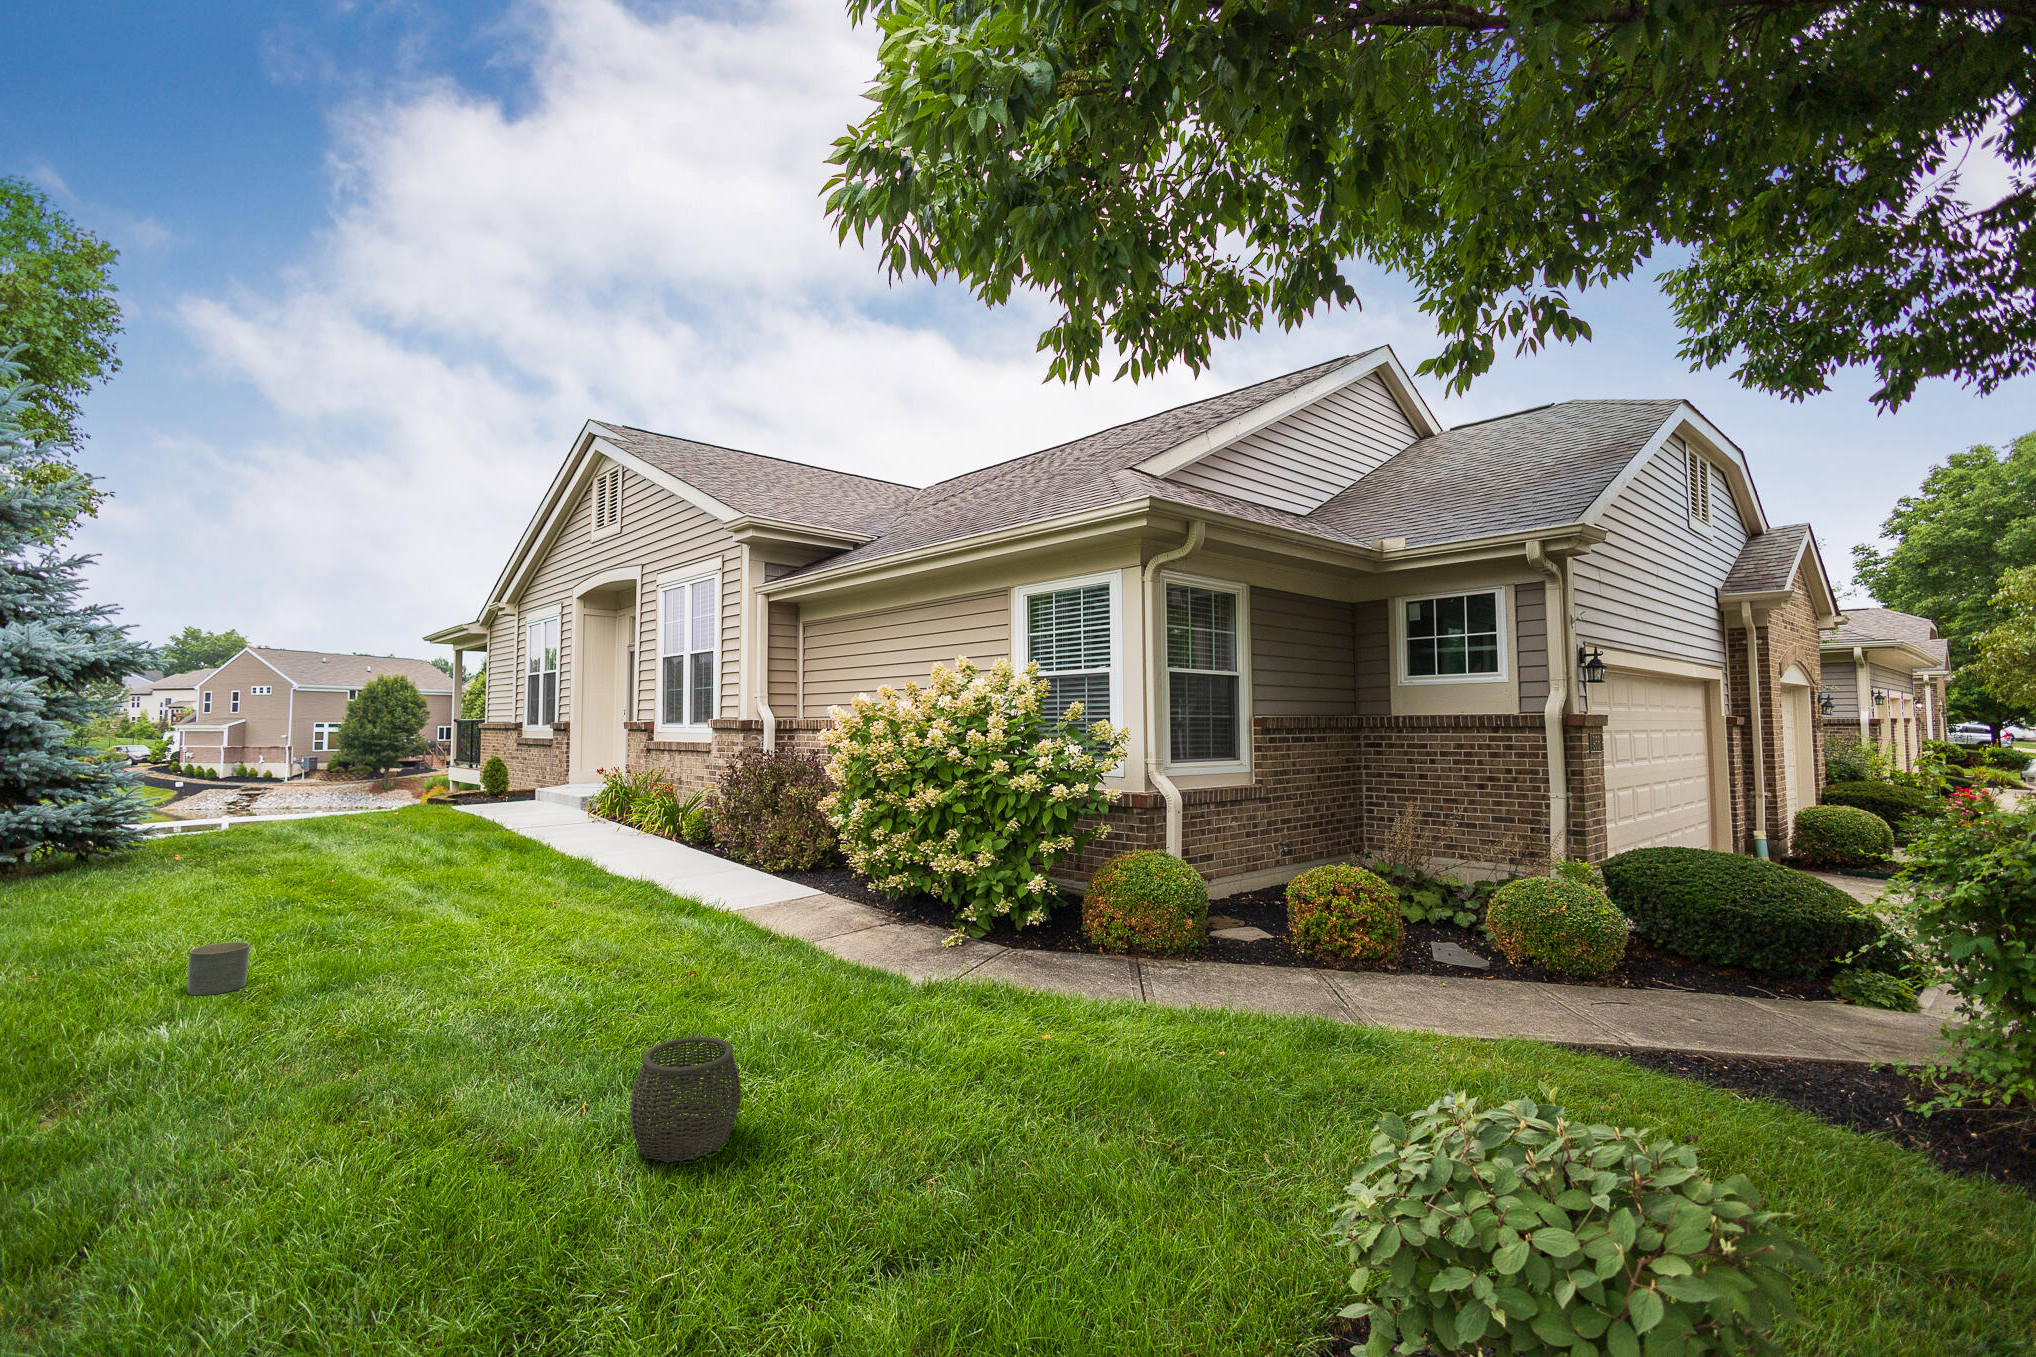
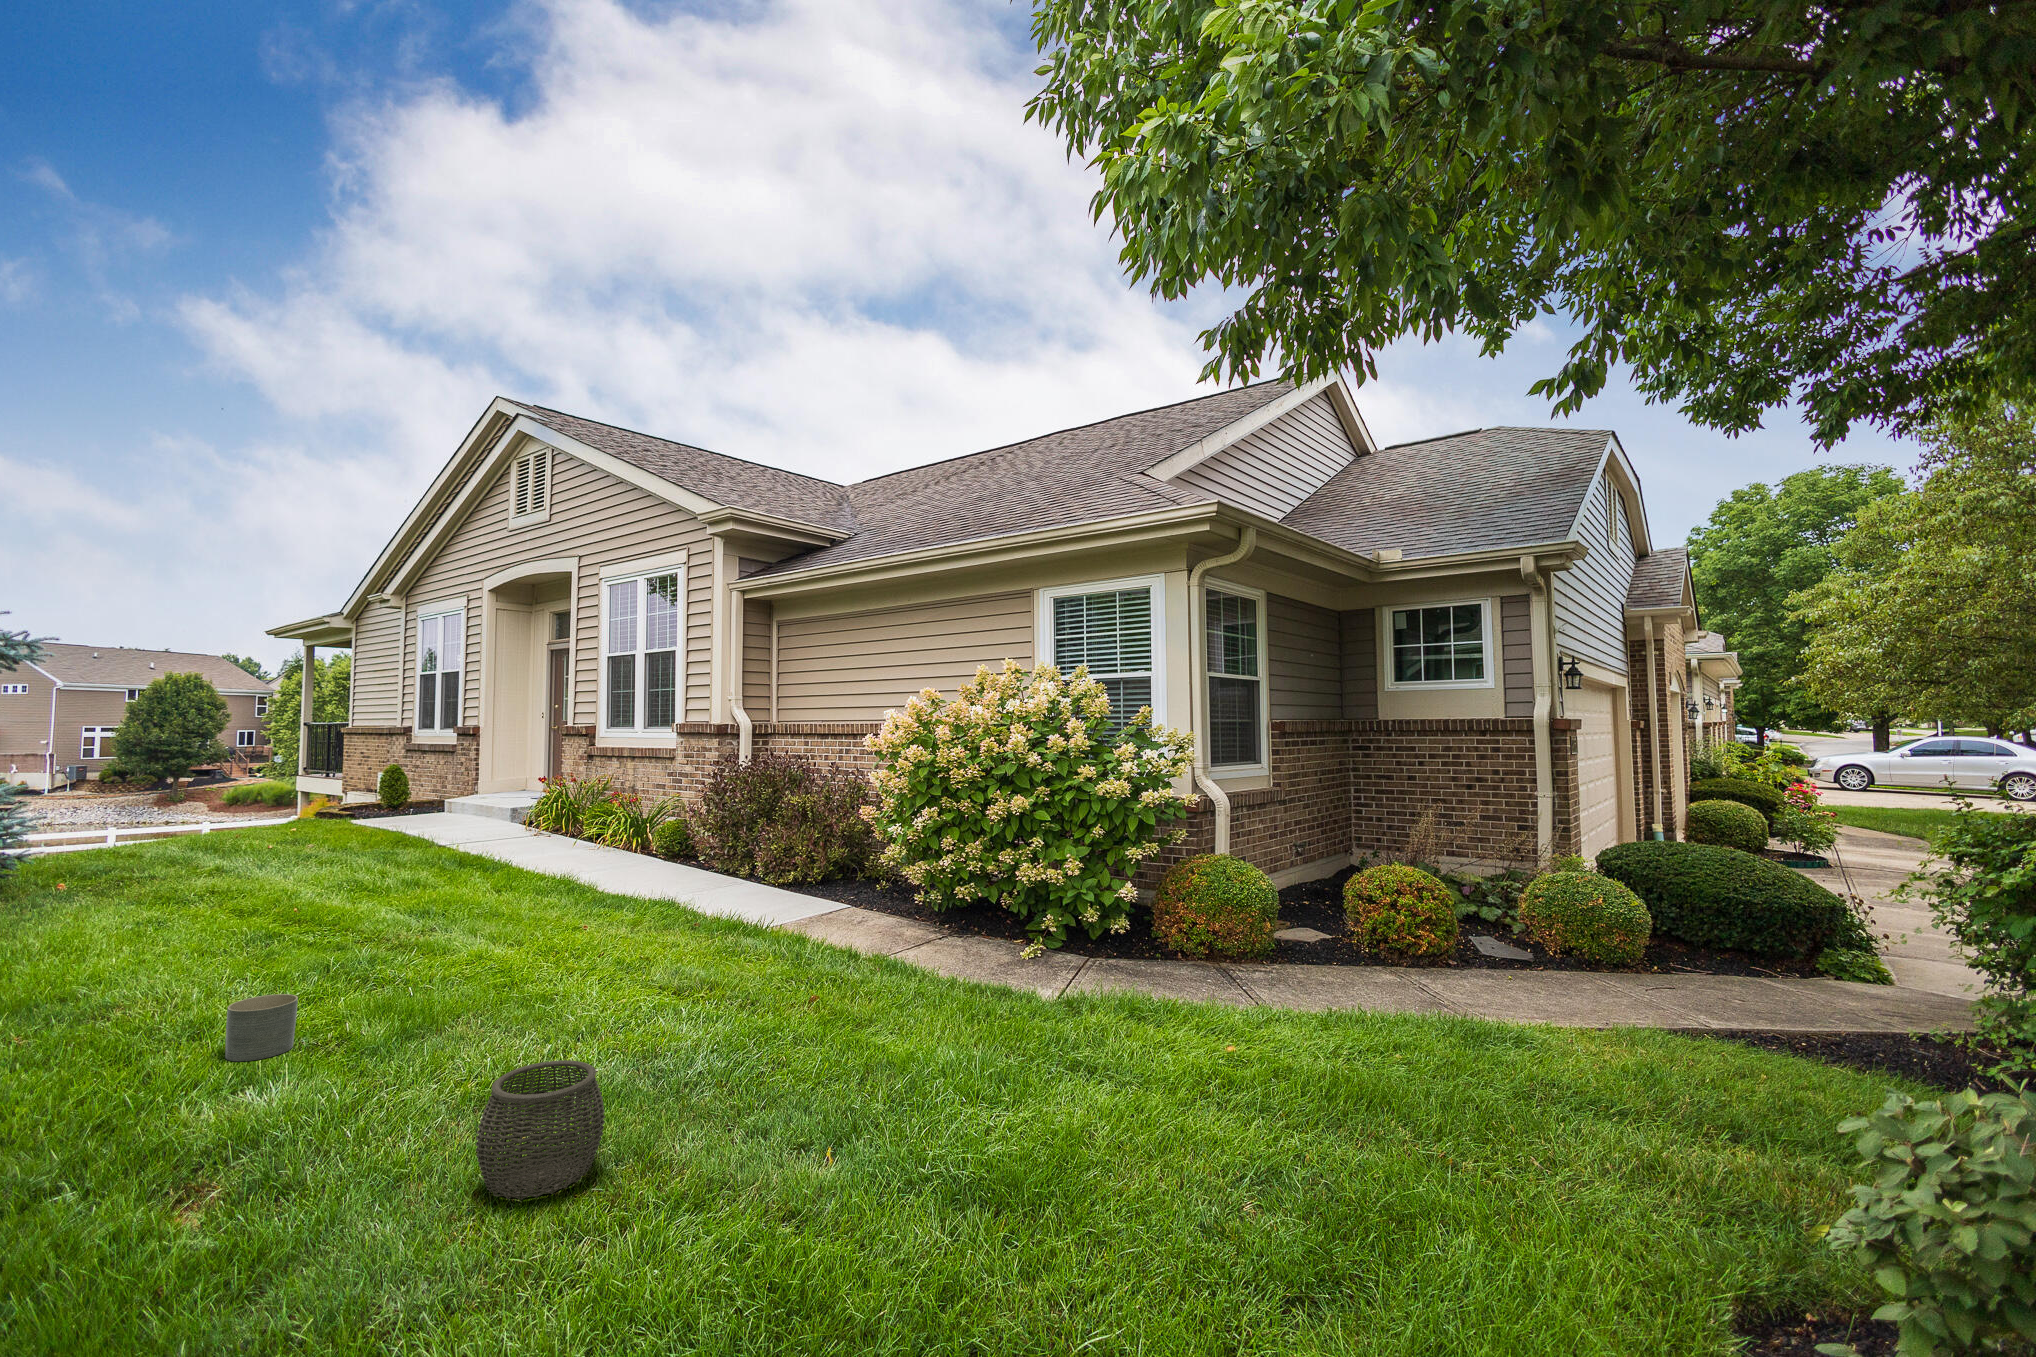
woven basket: present [629,1037,741,1163] -> present [476,1060,605,1200]

